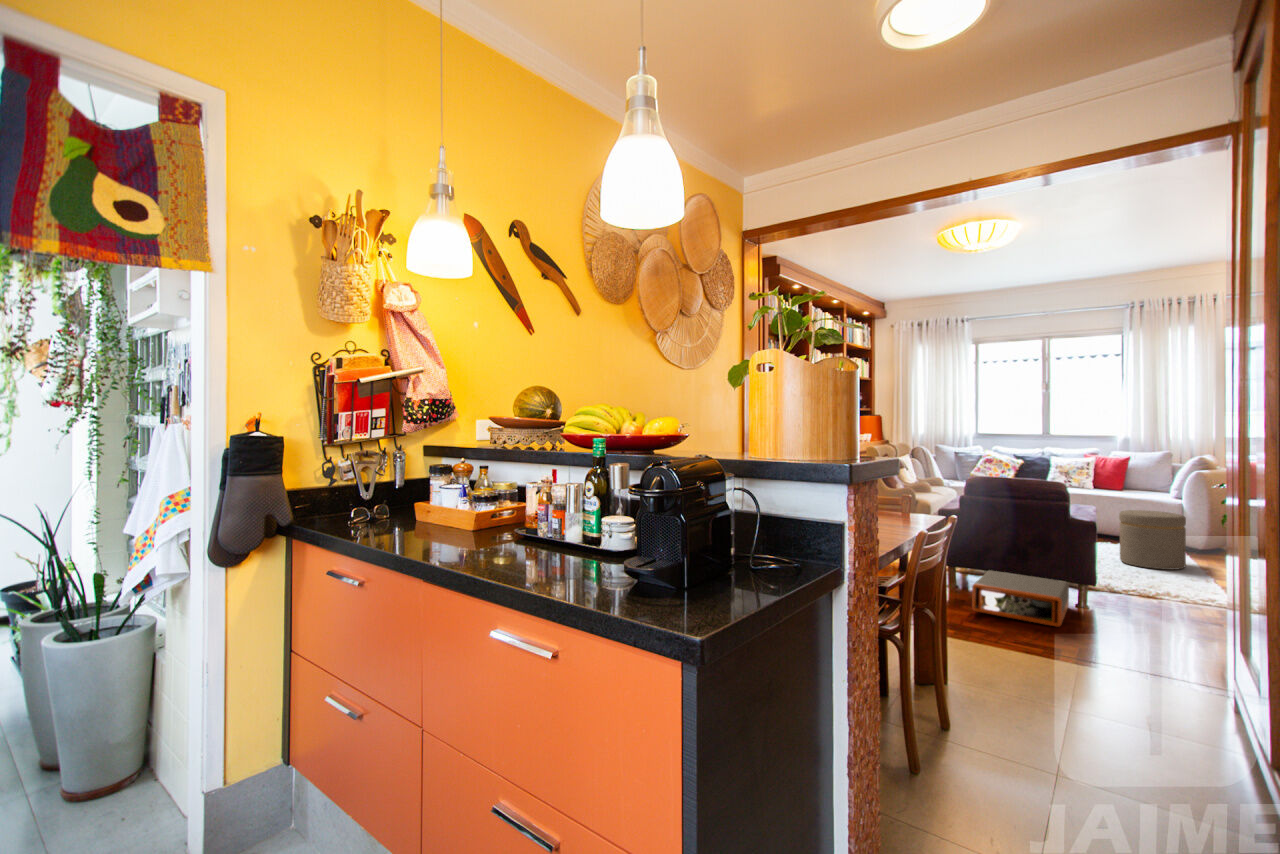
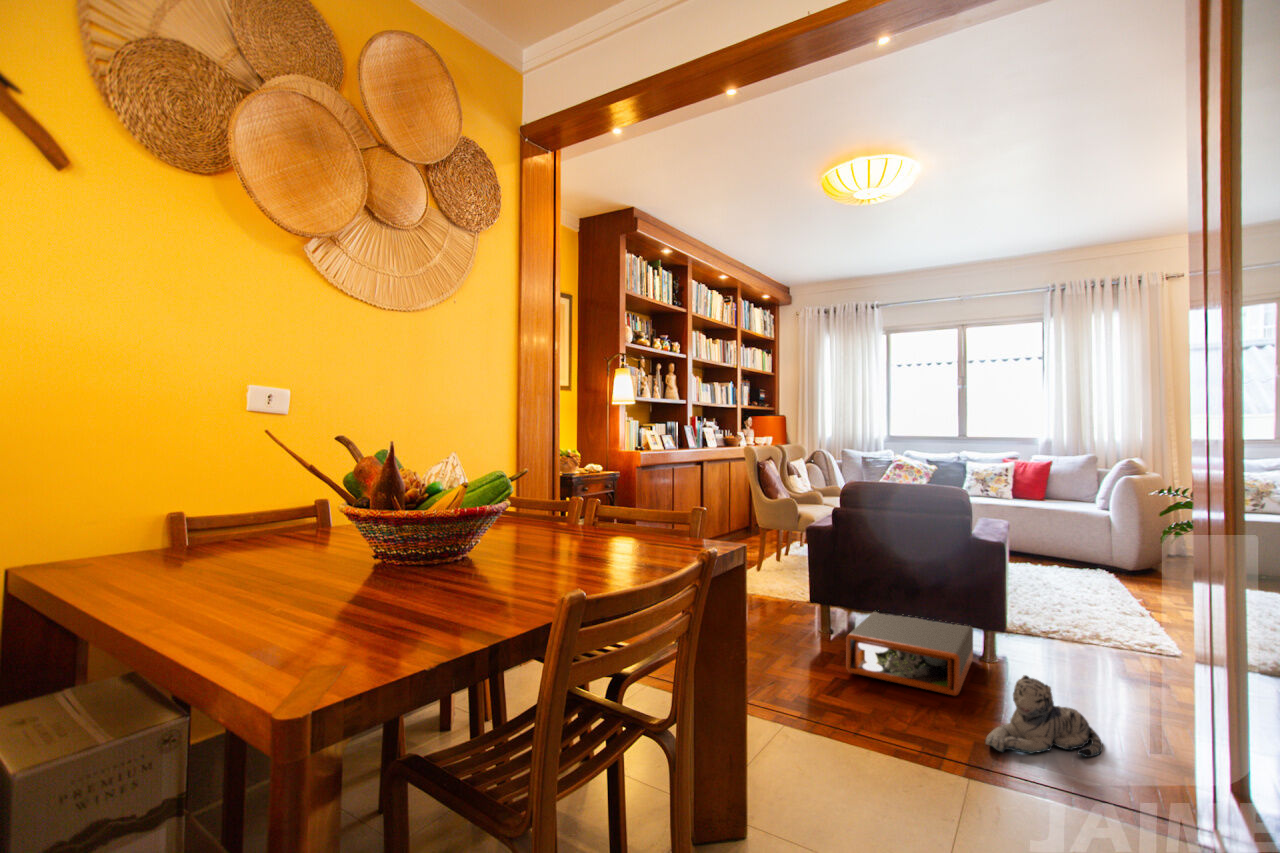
ottoman: present [1119,510,1186,570] -> none [1039,525,1115,598]
plush toy: none [1085,608,1171,662] -> present [985,675,1102,757]

